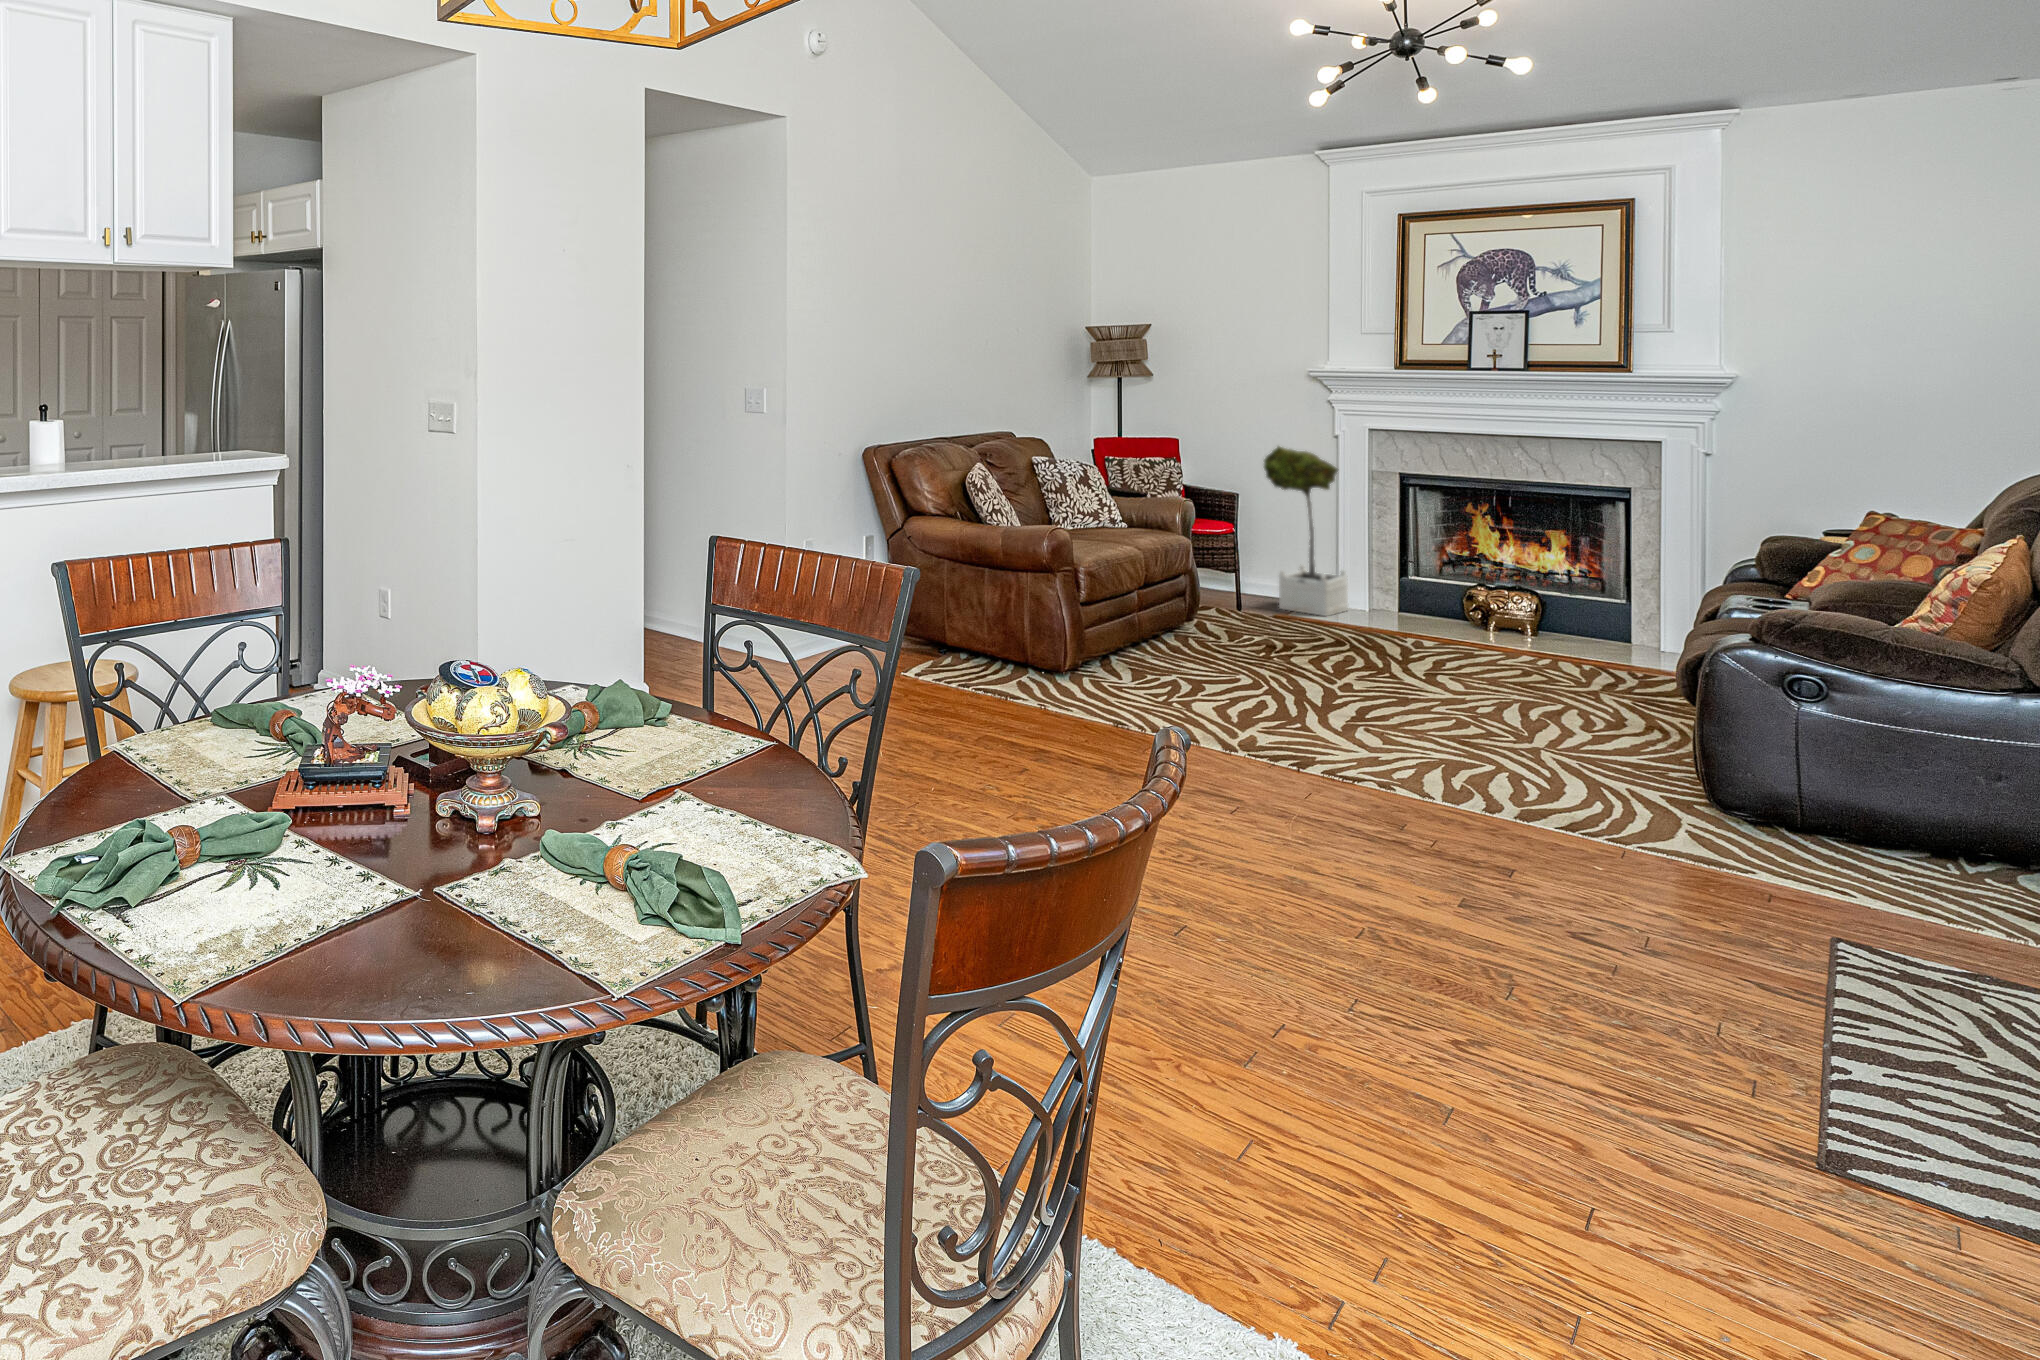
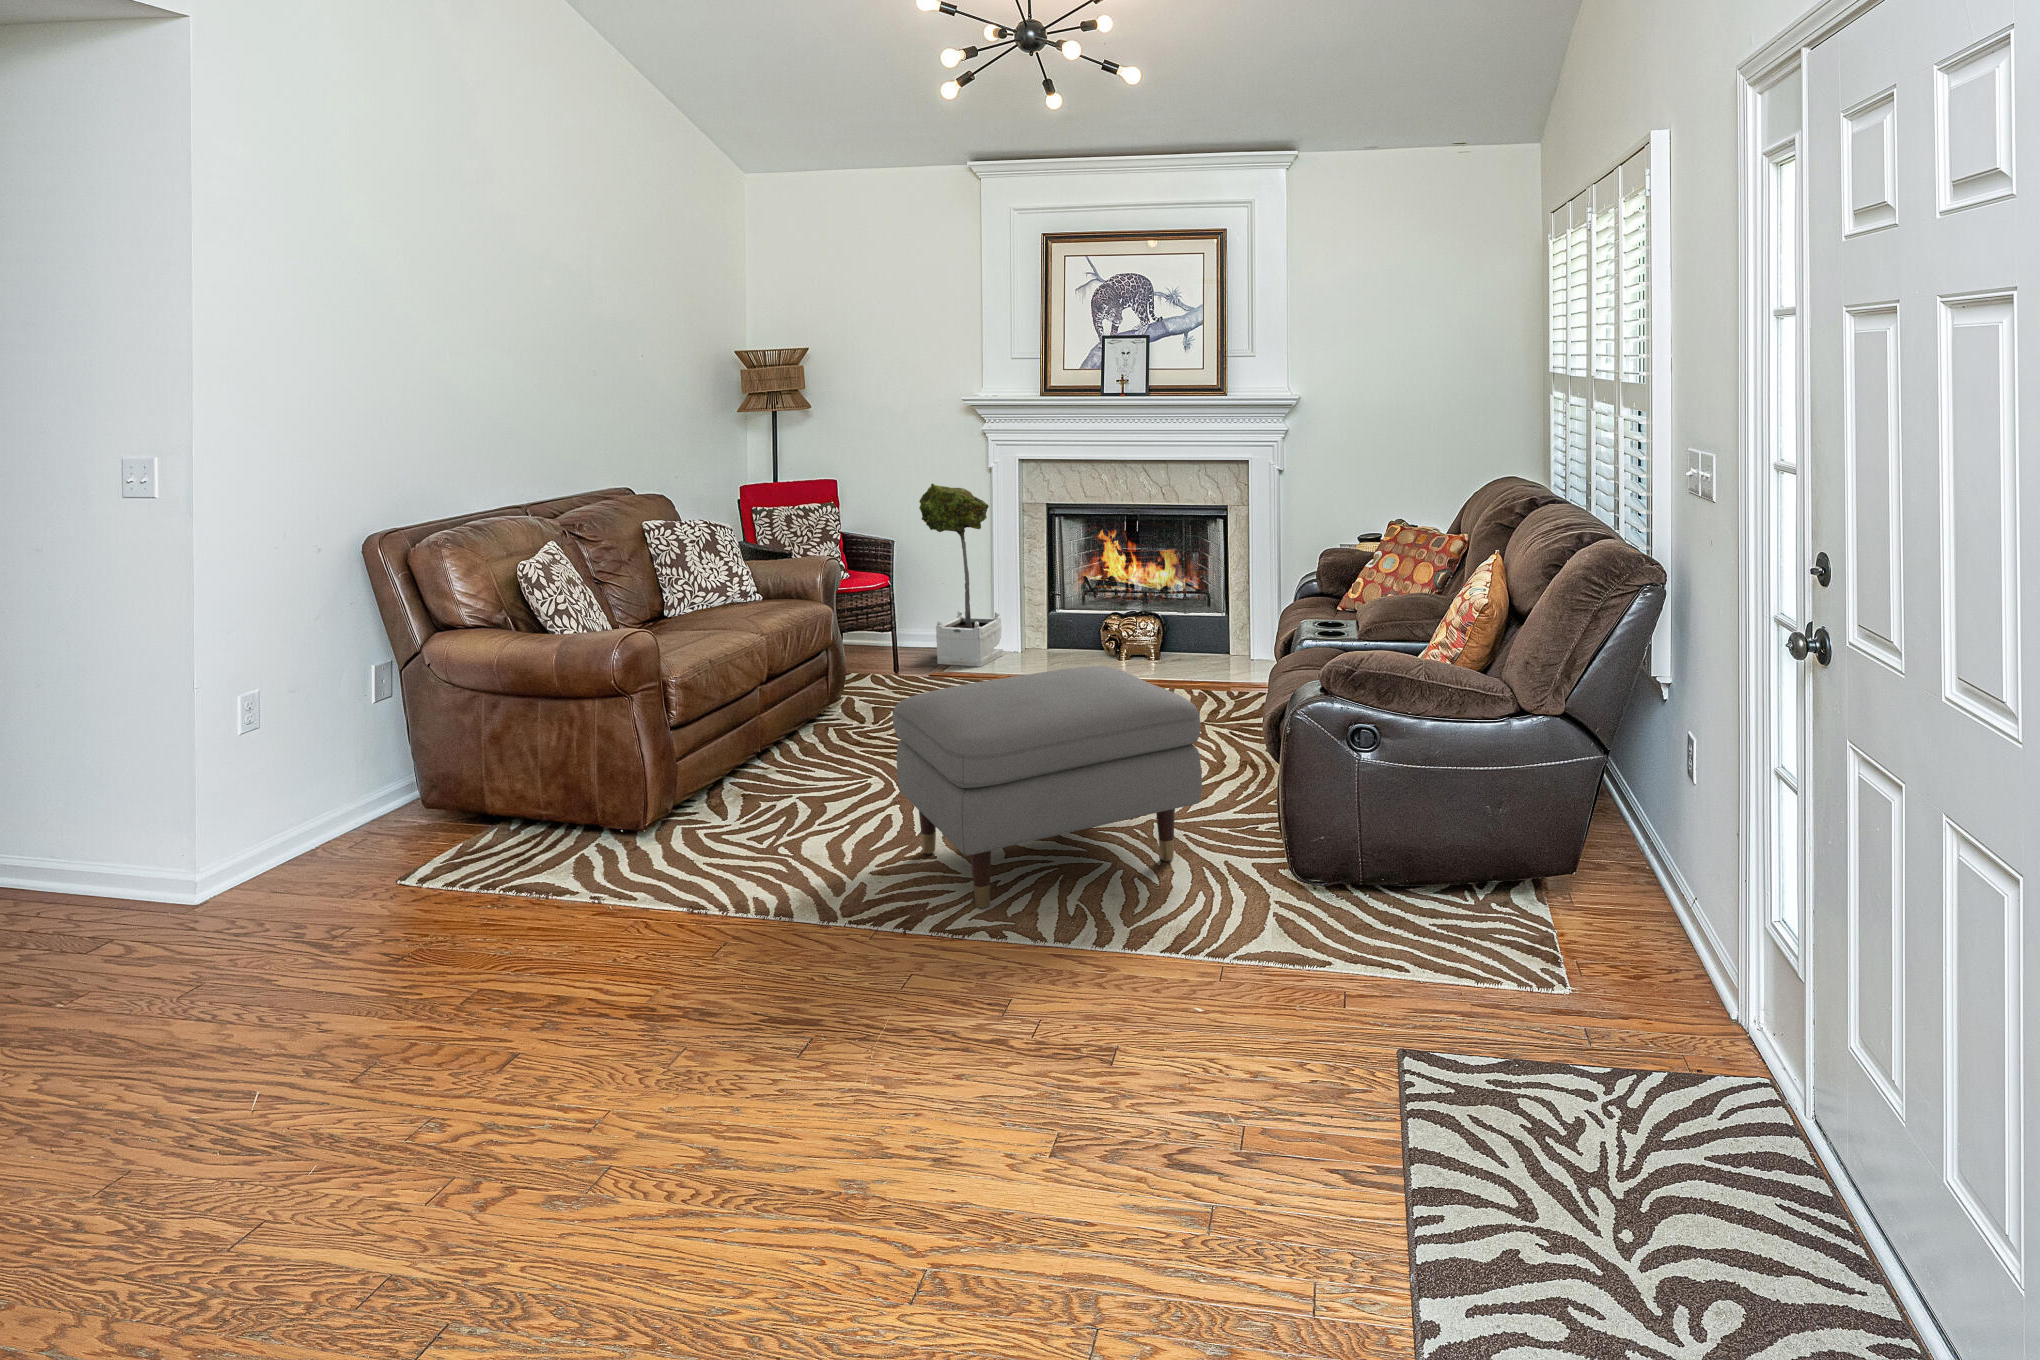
ottoman: none [1281,600,1602,775] -> present [893,666,1202,908]

